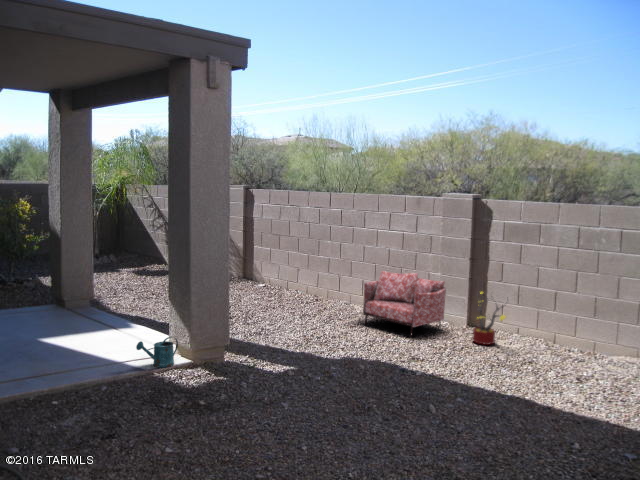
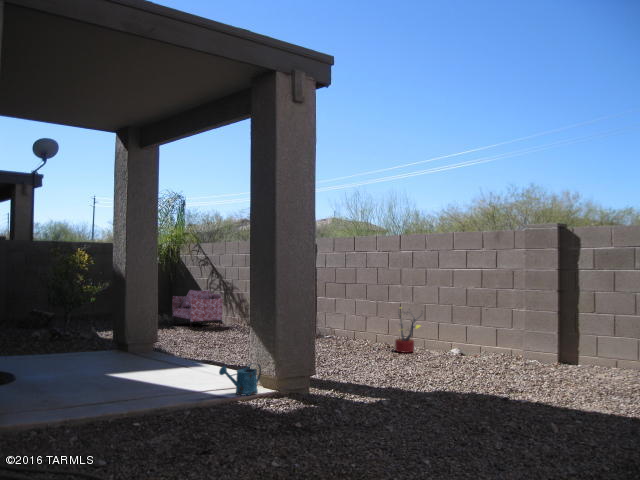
armchair: present [363,271,446,337] -> present [172,290,223,327]
decorative plant: present [473,292,506,345] -> present [395,307,421,353]

